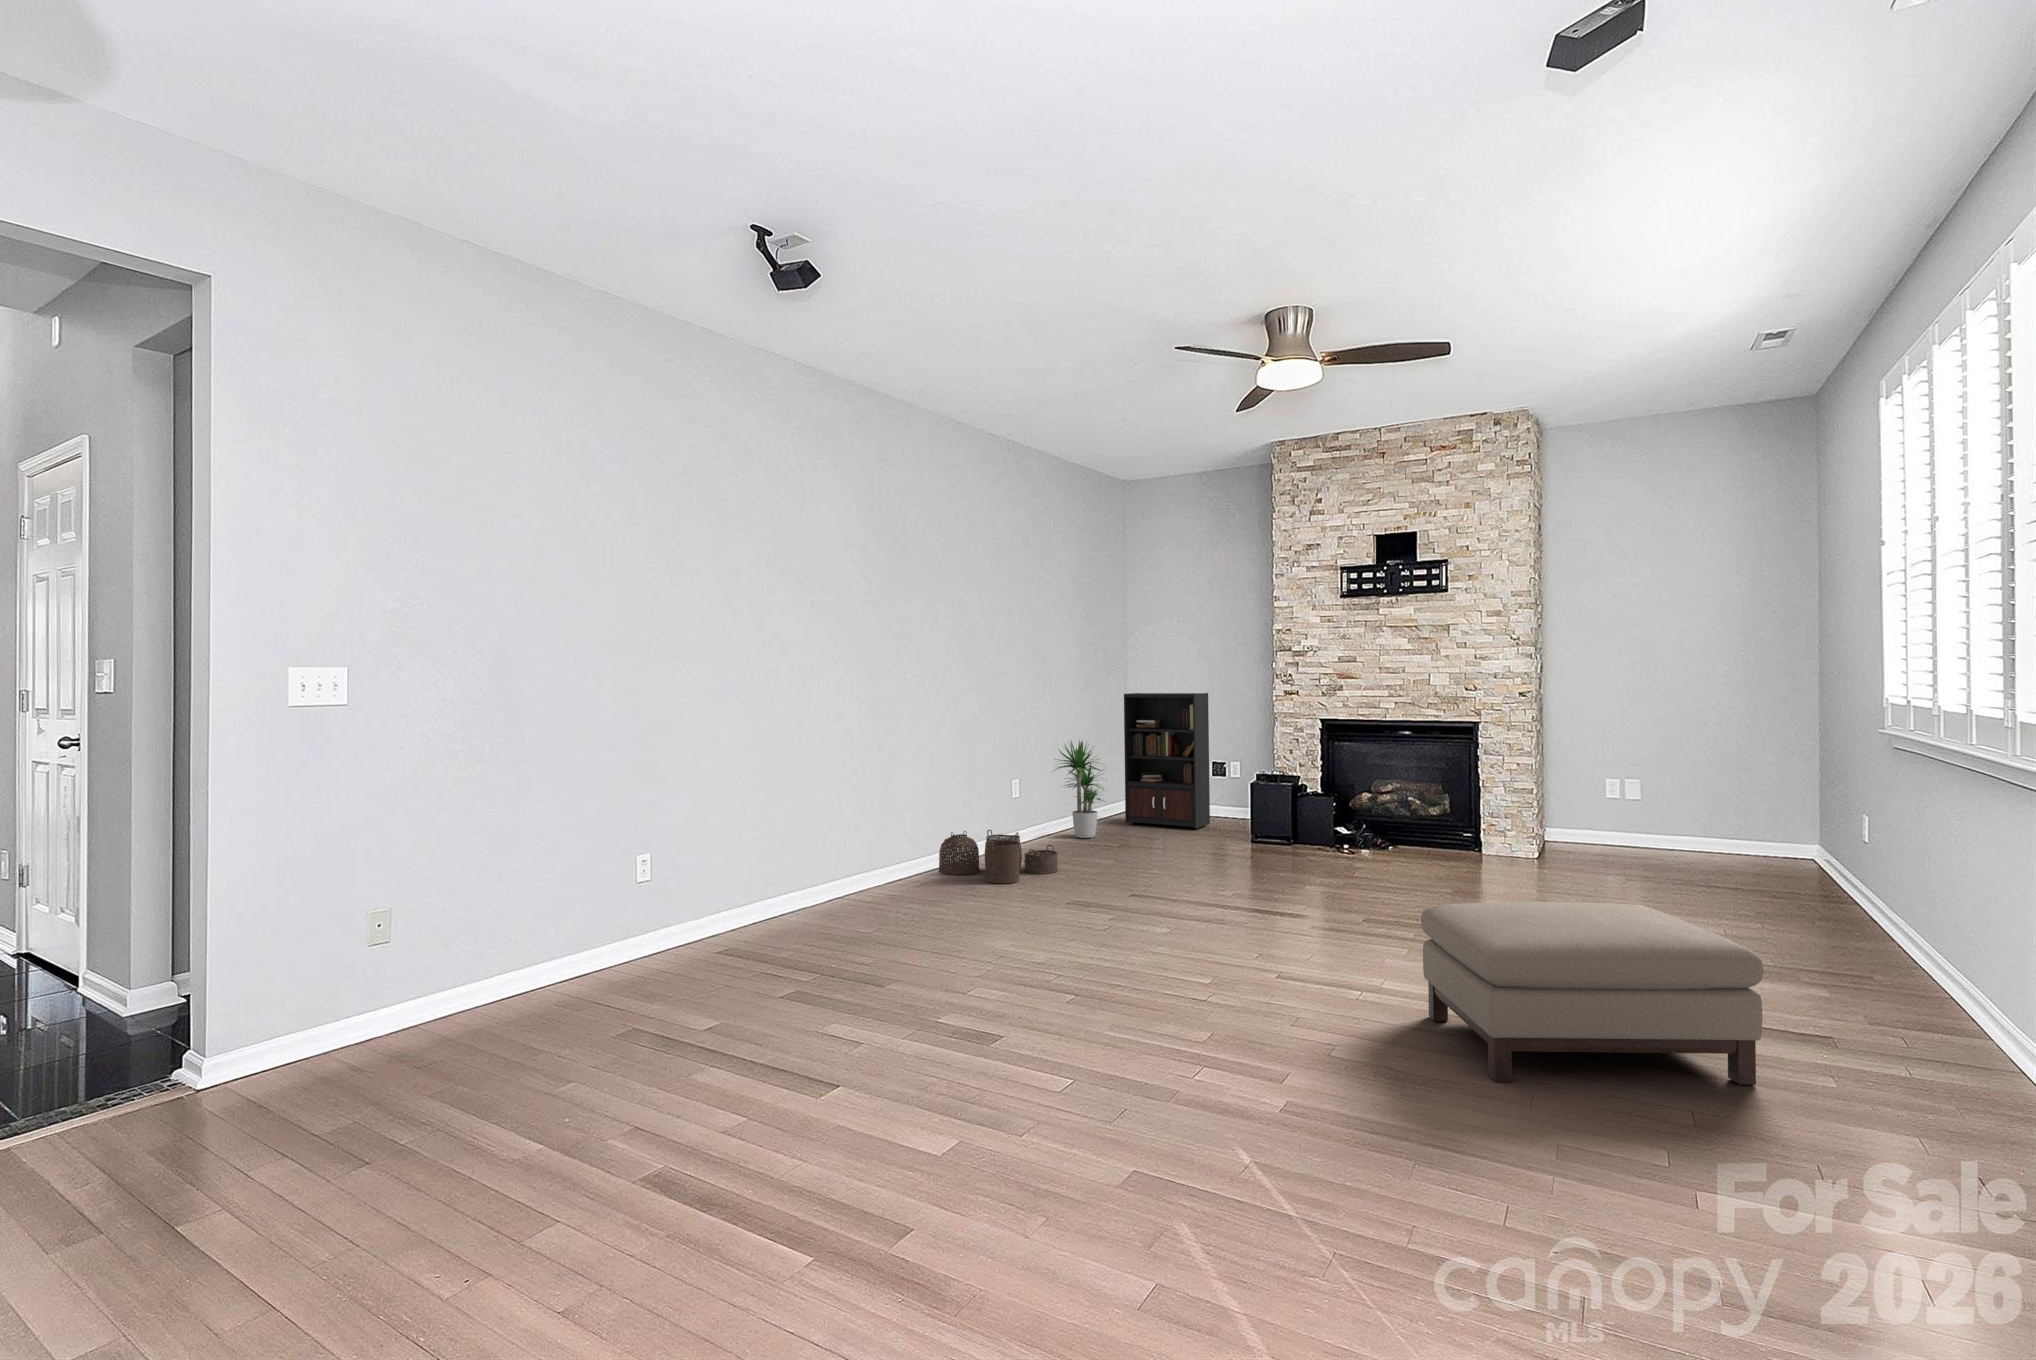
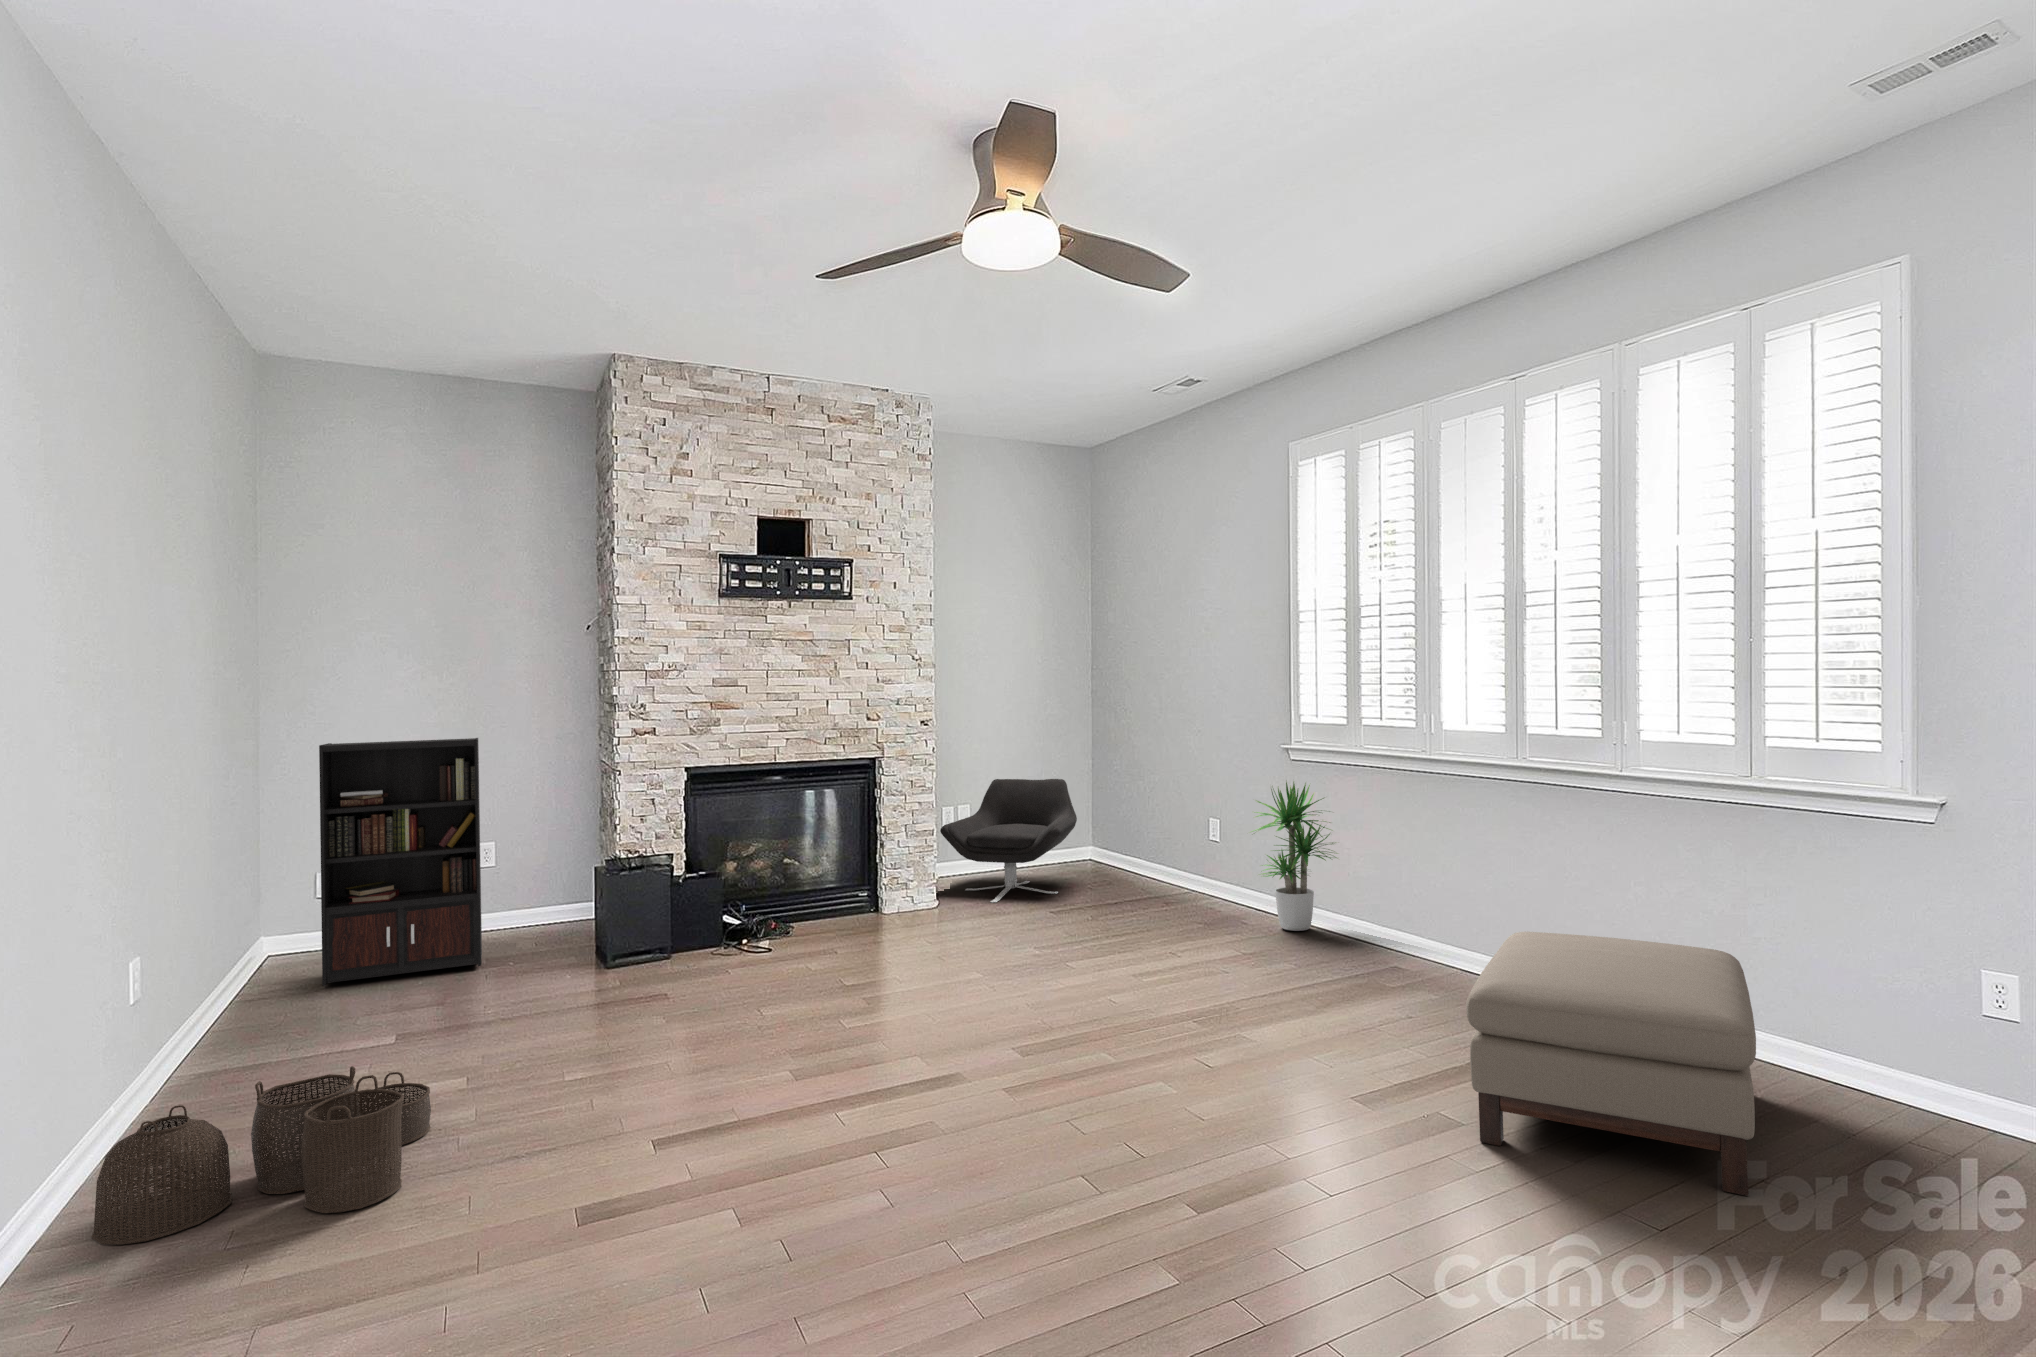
potted plant: present [1055,741,1104,838] -> present [1251,782,1337,931]
lounge chair: none [1566,753,1729,868] -> present [940,779,1077,902]

